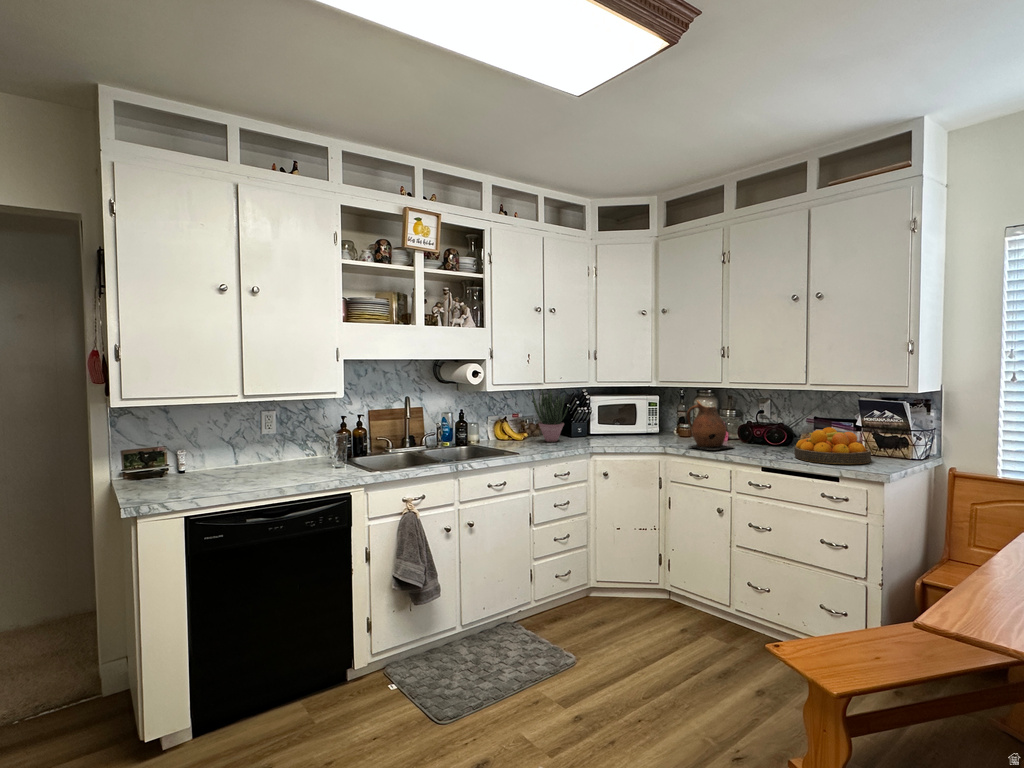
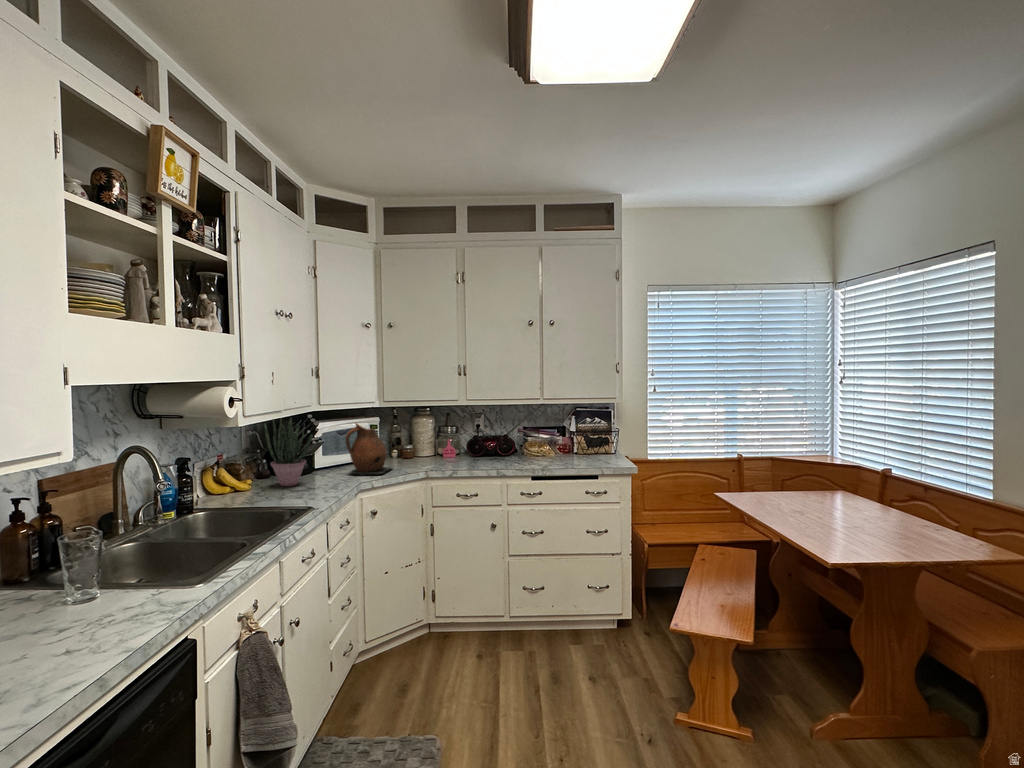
ceramic pitcher: present [687,401,733,450] -> present [346,423,392,474]
fruit bowl: present [794,427,871,464] -> none [542,435,599,466]

